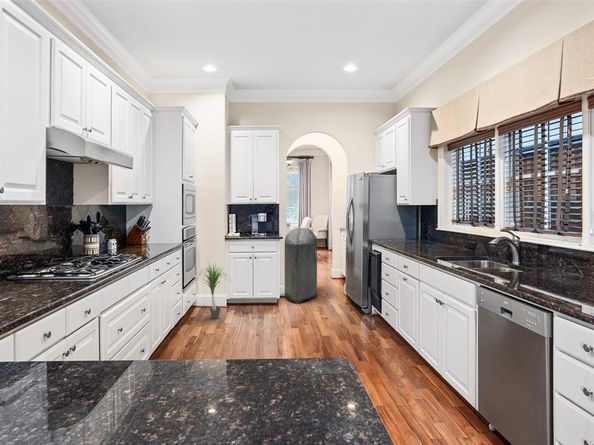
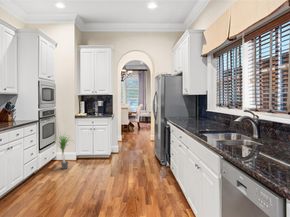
trash can: present [285,228,317,303] -> none [116,110,137,158]

